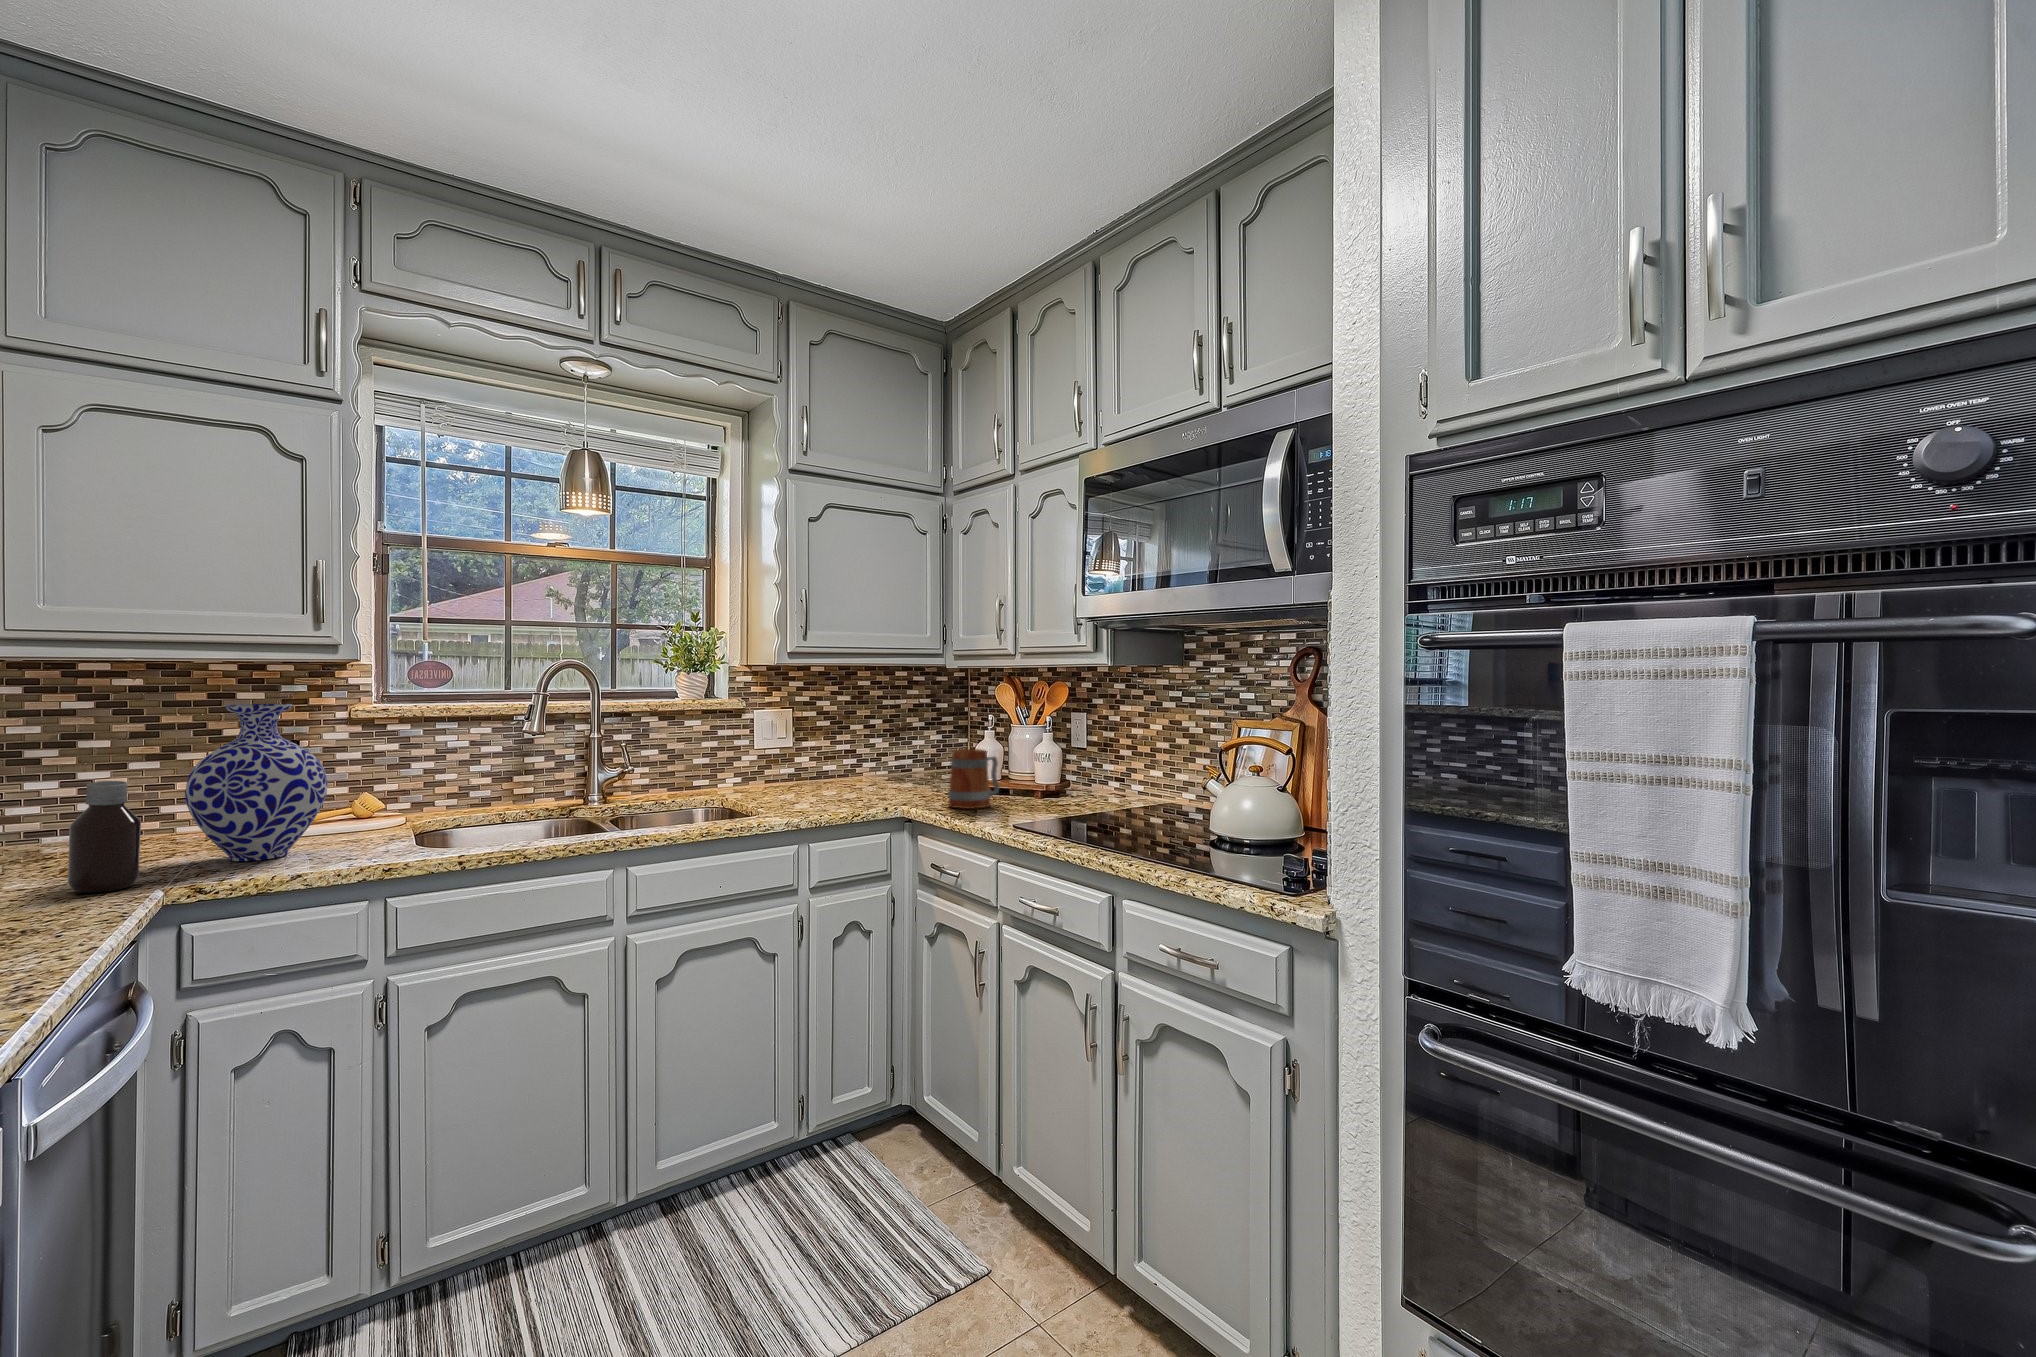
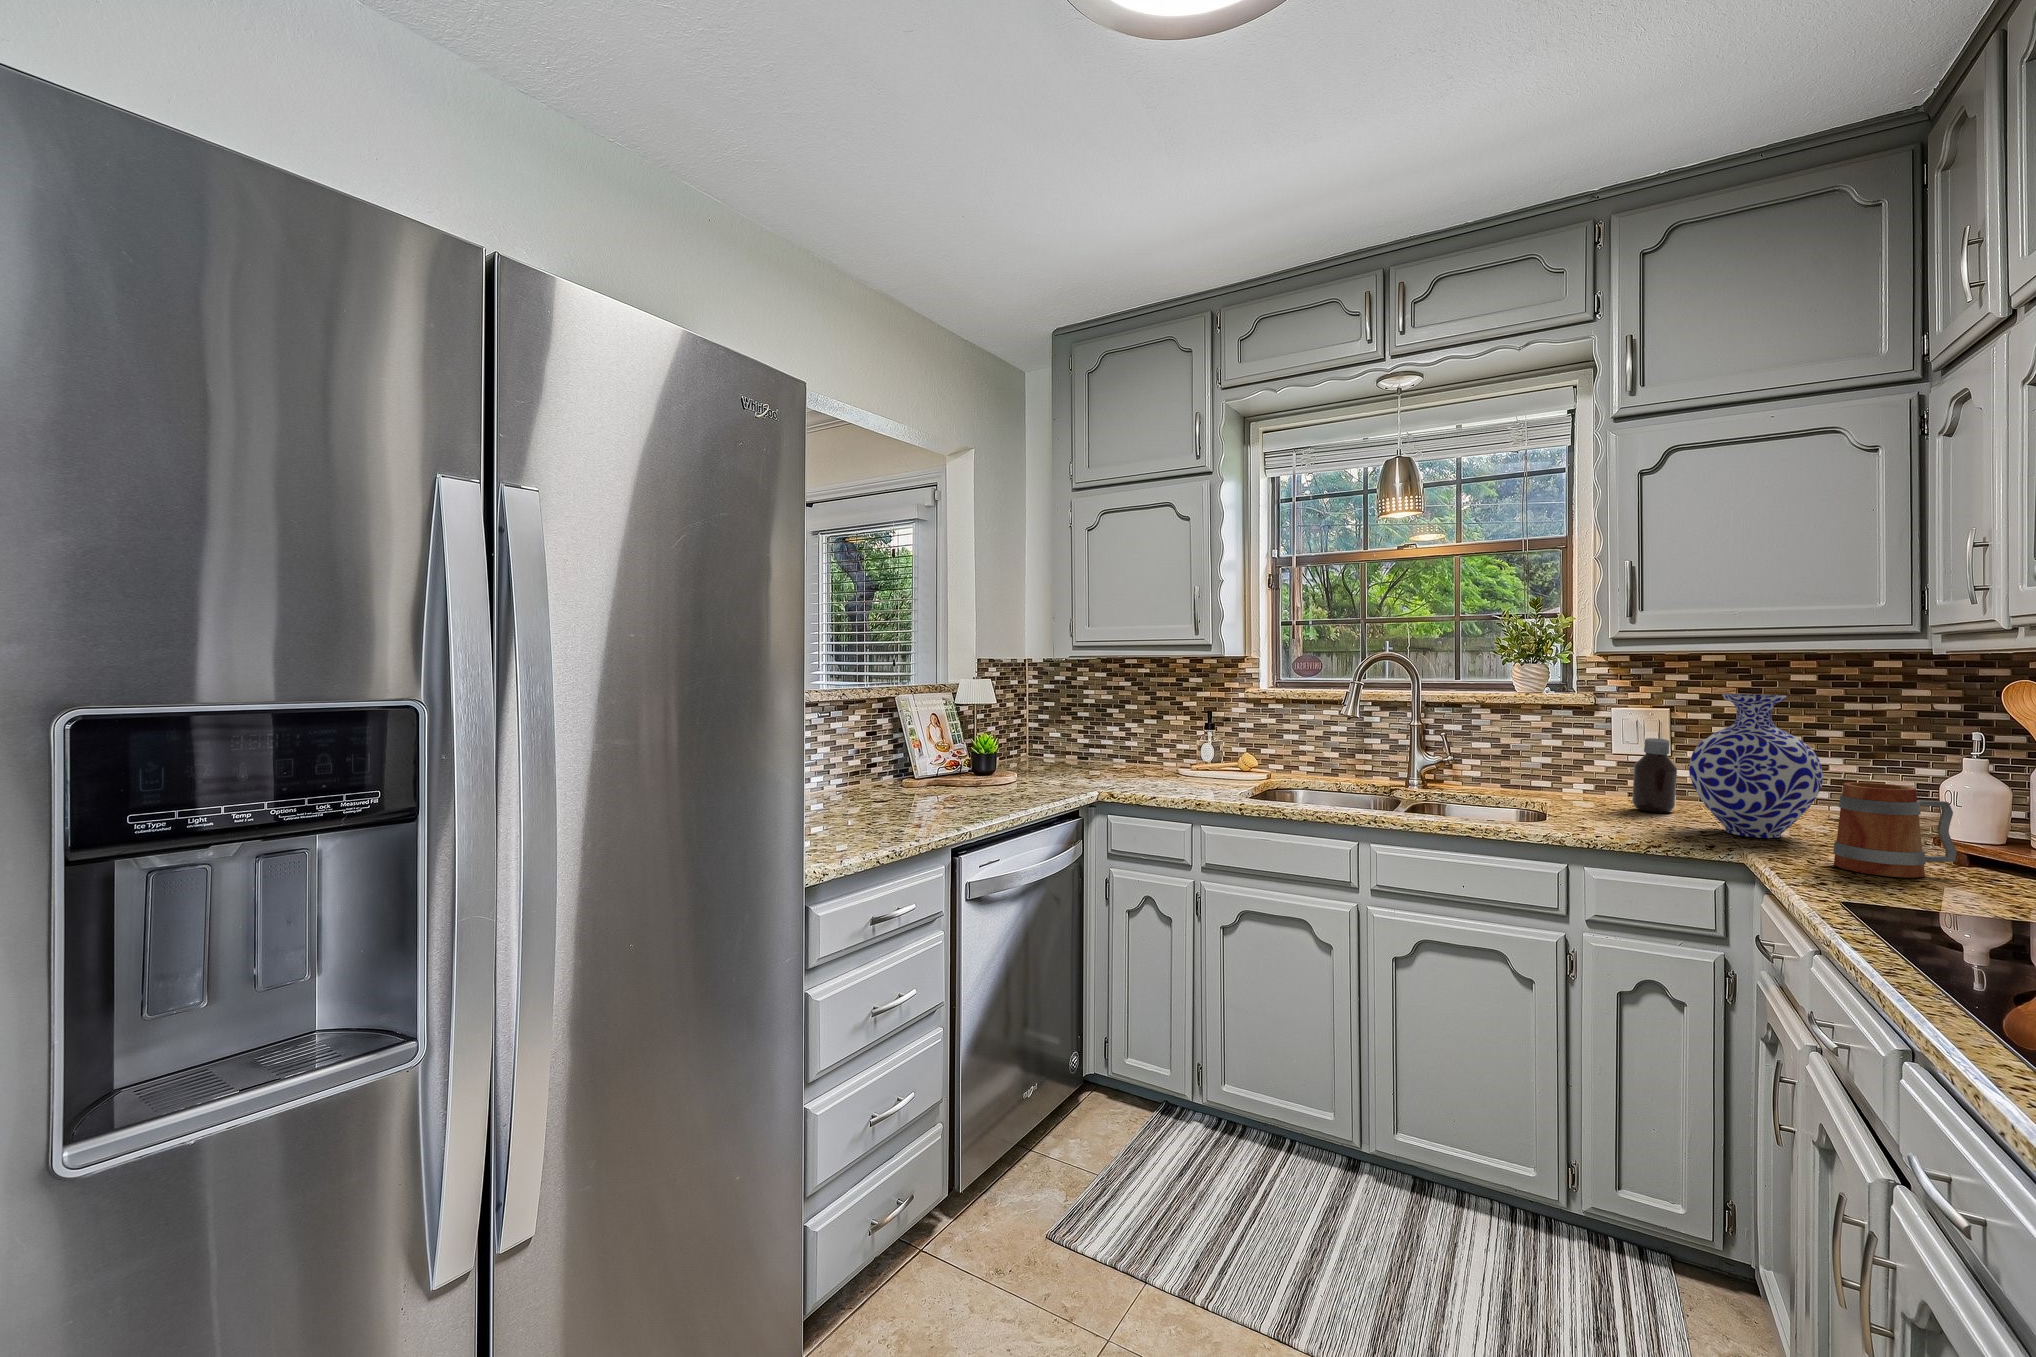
vase: present [185,704,328,861] -> present [1689,694,1823,838]
bottle: present [68,781,141,892] -> present [1632,738,1677,813]

